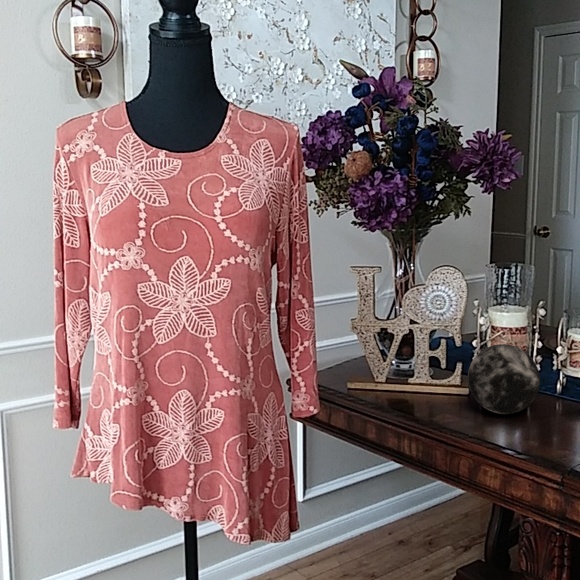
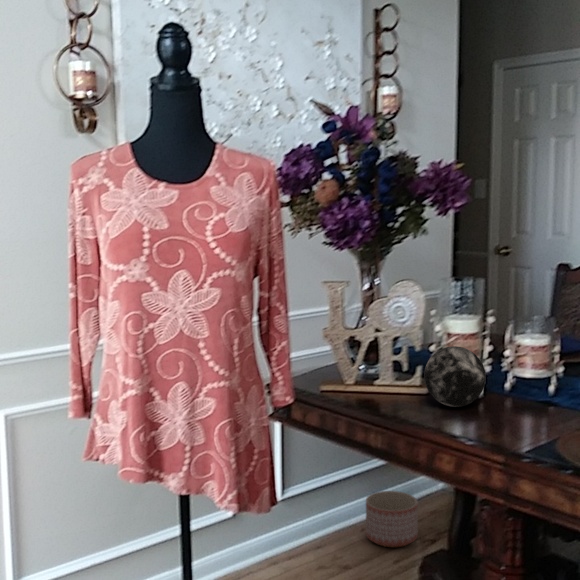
planter: none [394,491,450,553] -> present [366,491,418,547]

